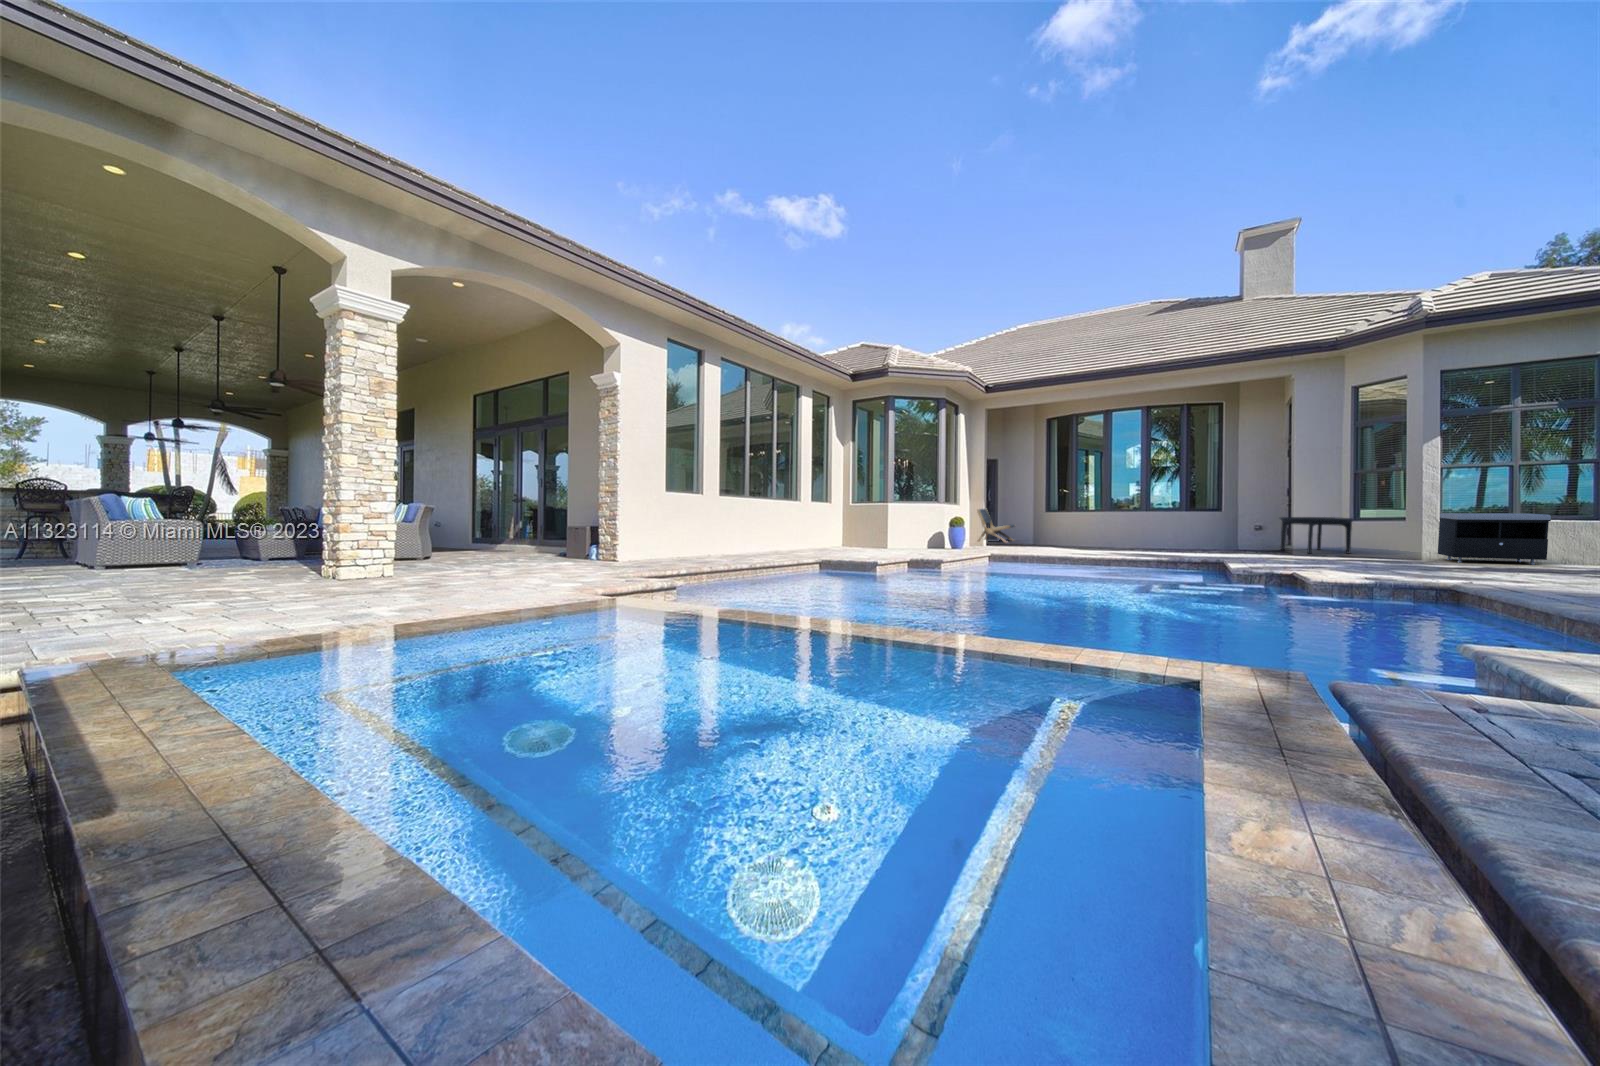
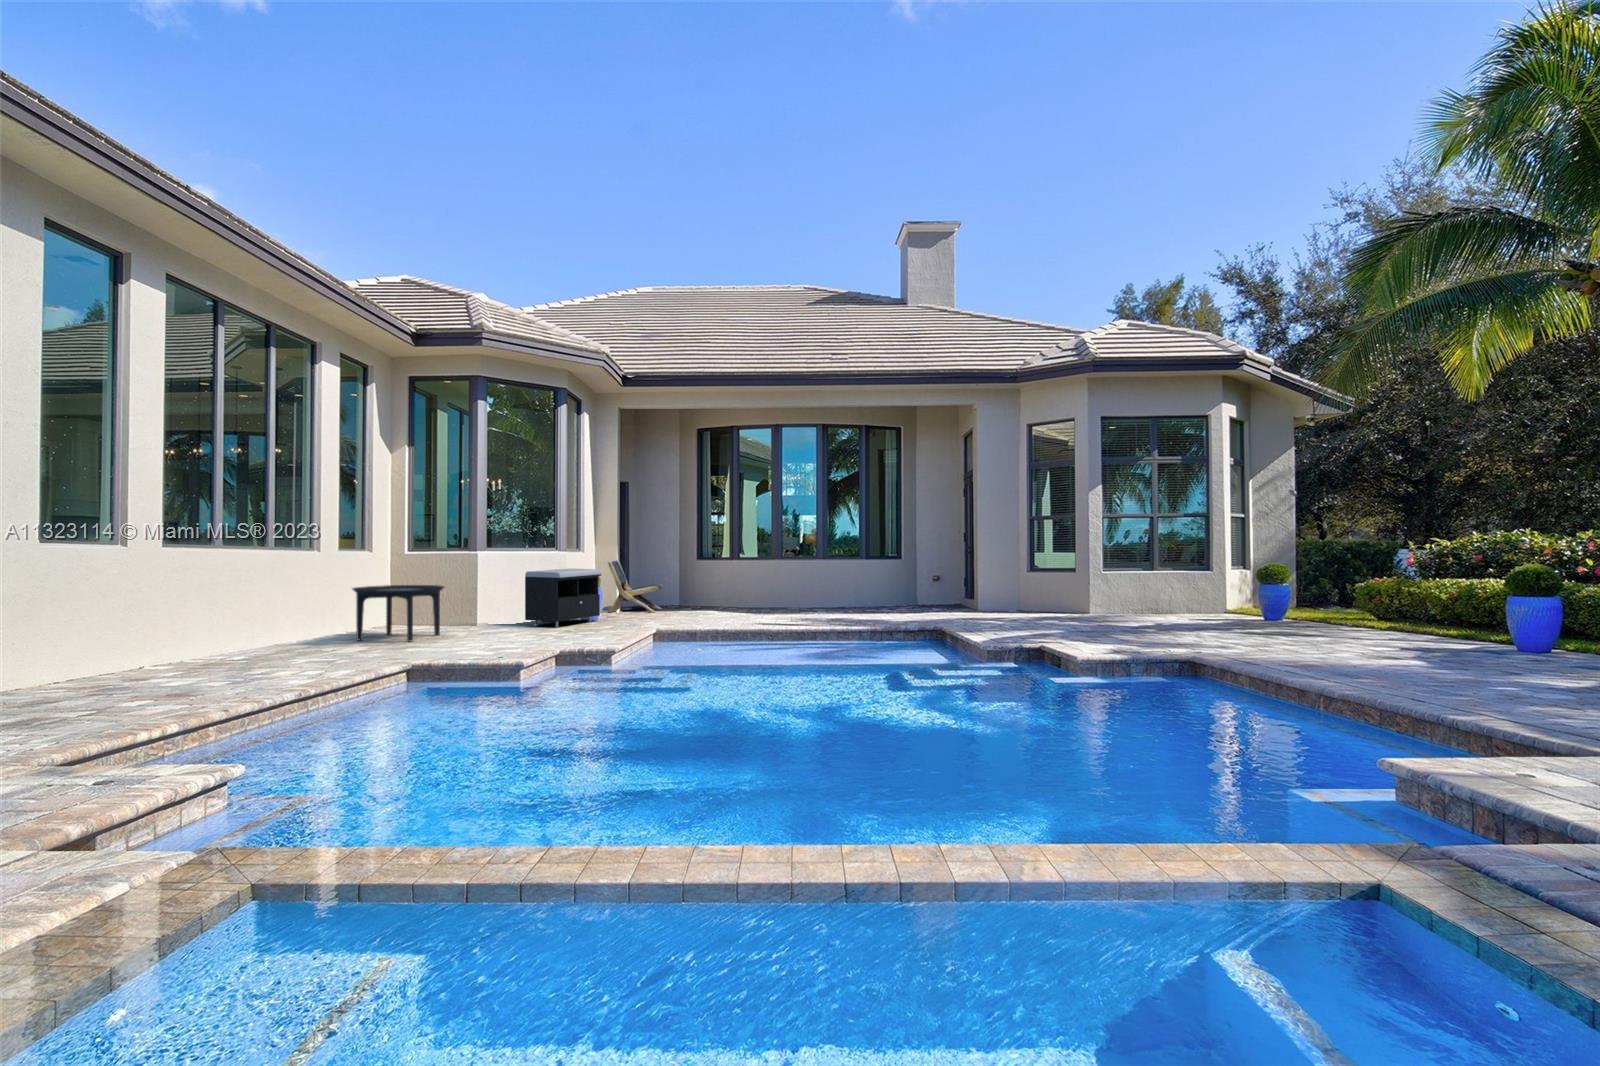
storage bench: present [1438,513,1551,565] -> present [525,569,601,627]
round table: present [1280,517,1354,554] -> present [352,585,444,641]

